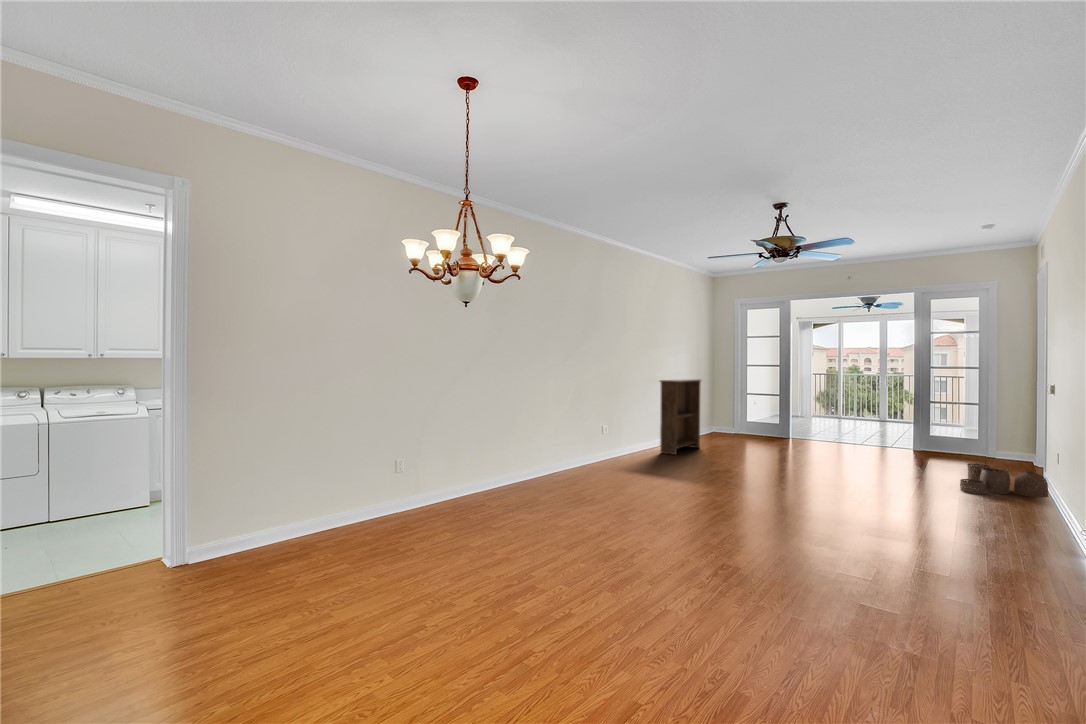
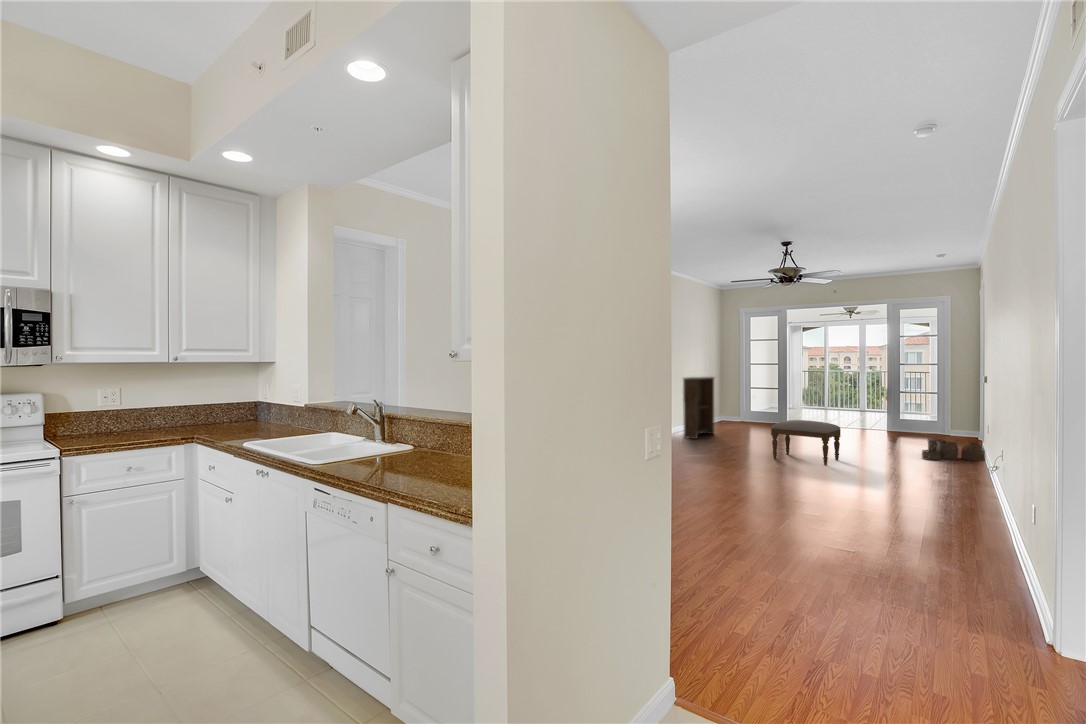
ottoman: none [760,438,851,499] -> present [771,420,841,465]

